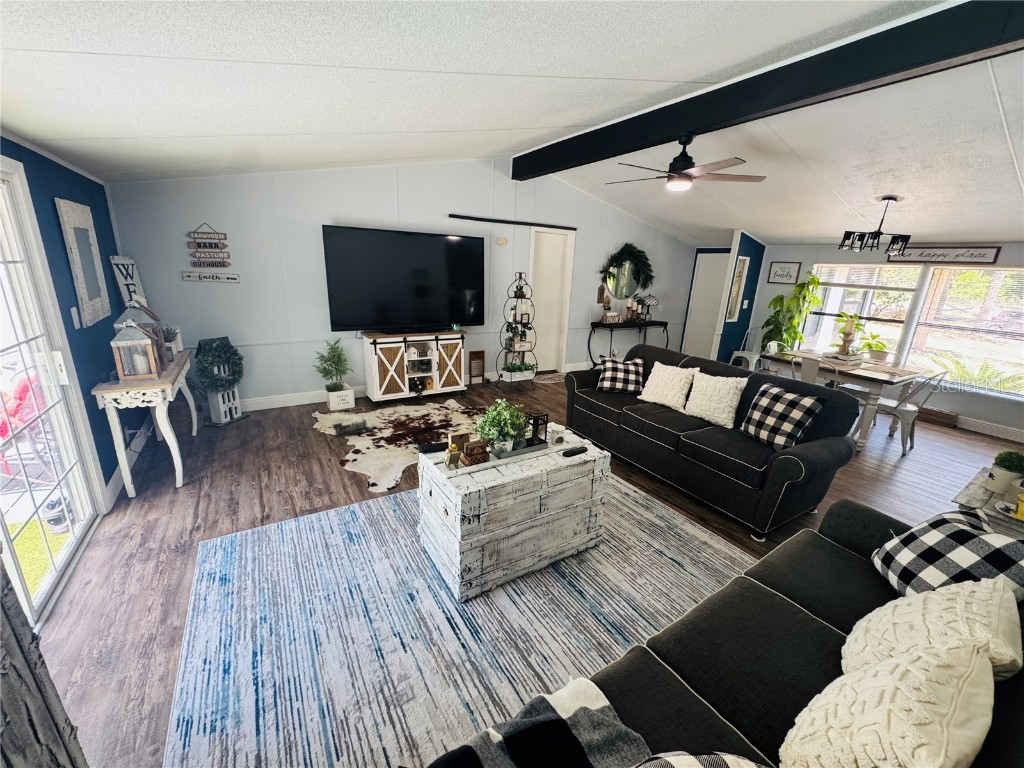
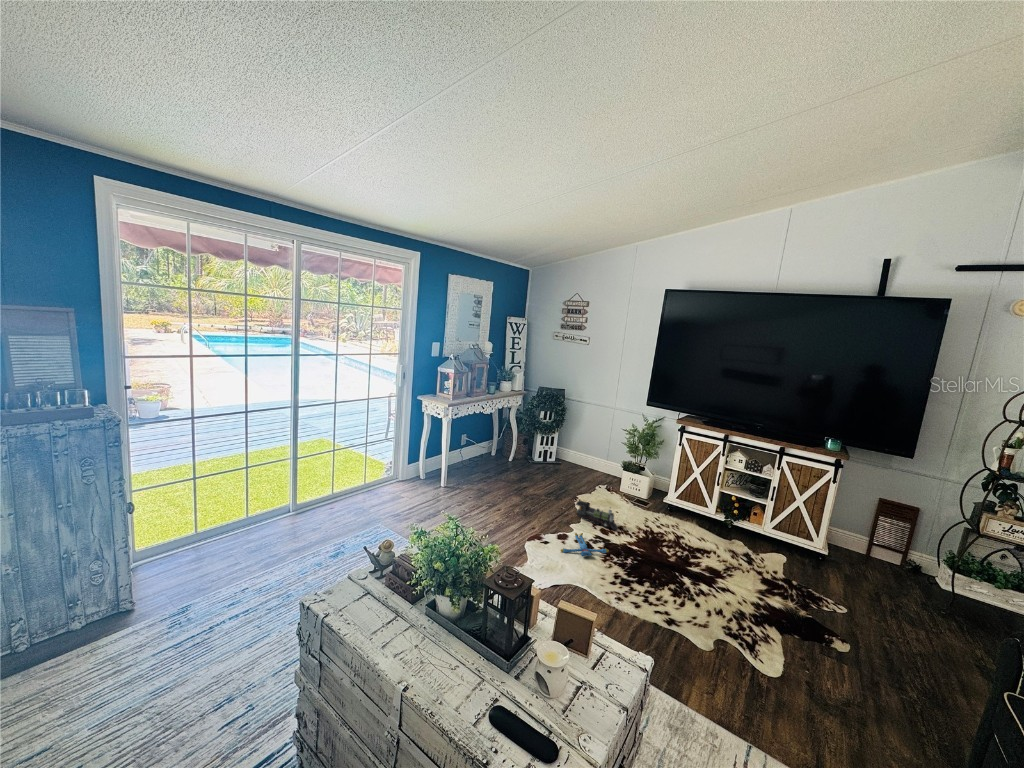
plush toy: none [355,440,388,459] -> present [561,533,609,556]

